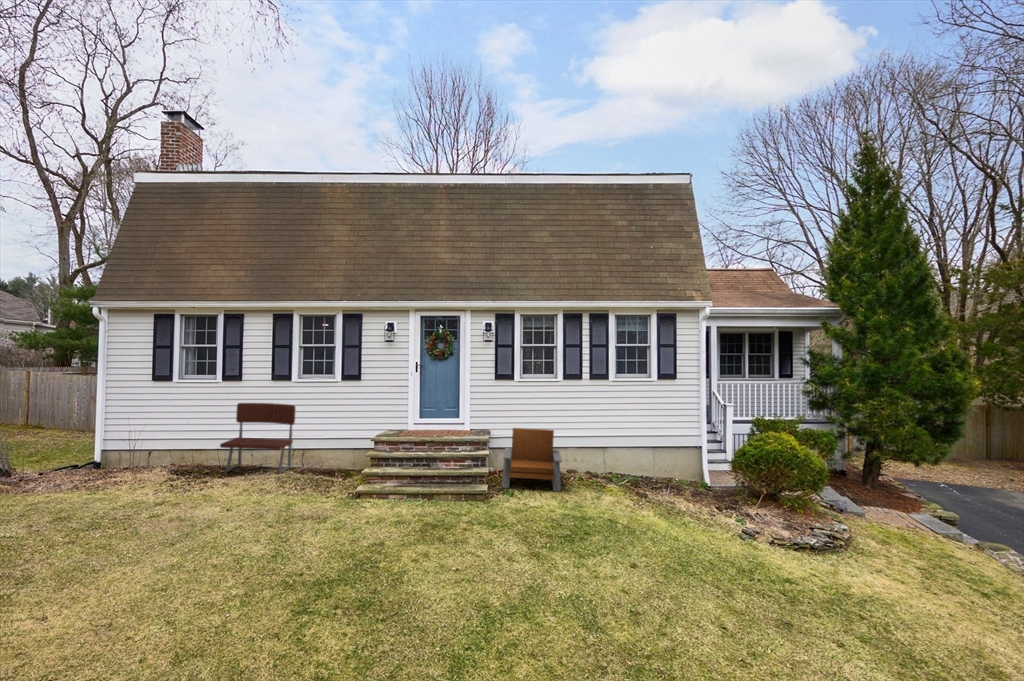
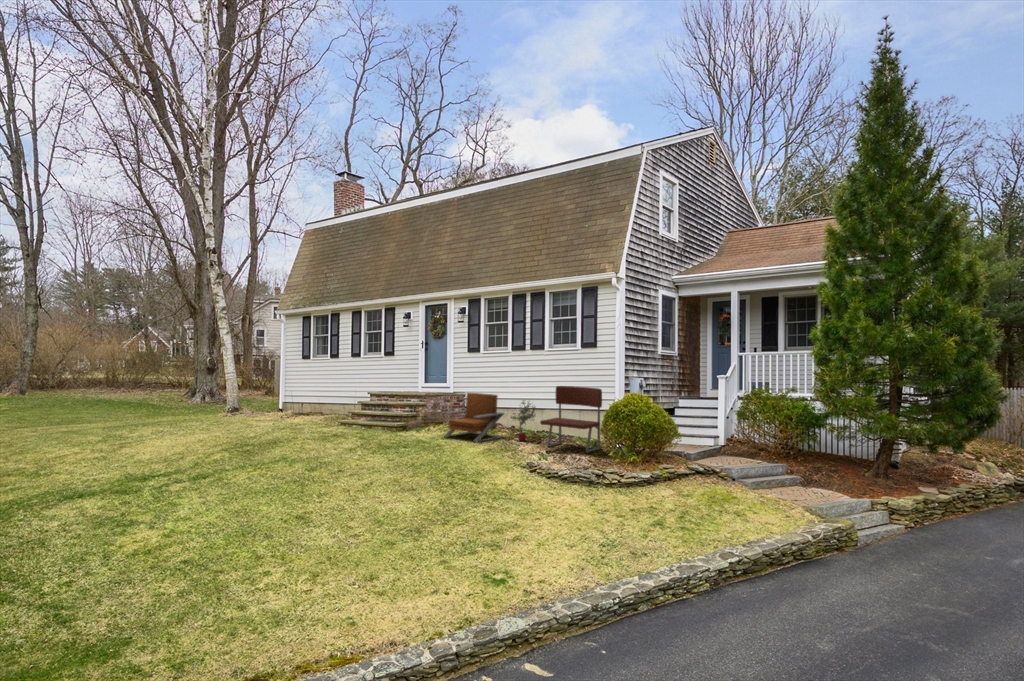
bench: present [220,403,295,474] -> present [540,386,602,452]
potted tree: none [573,435,612,482] -> present [511,402,535,441]

